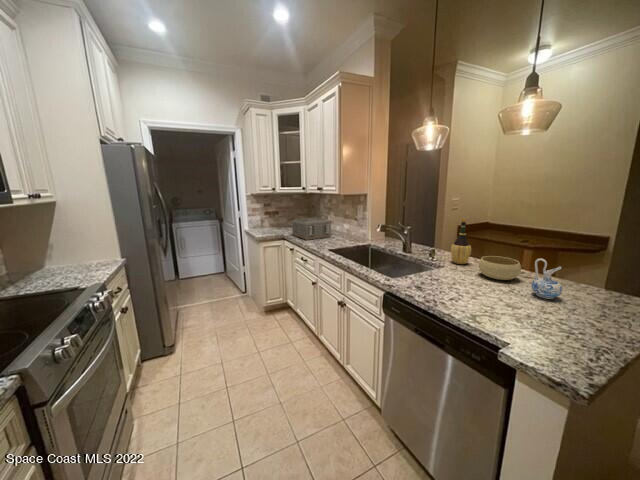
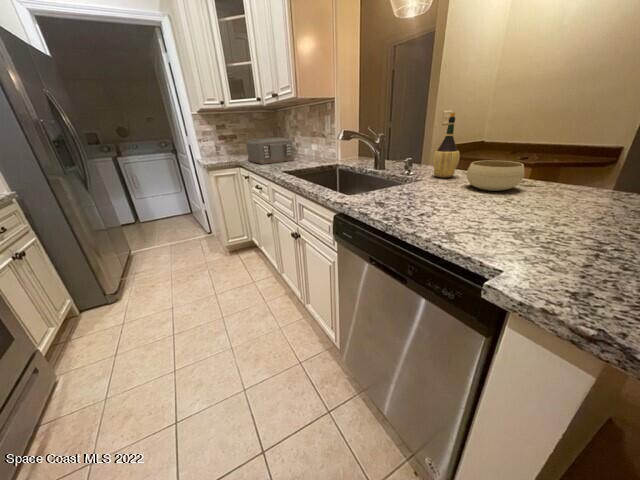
ceramic pitcher: present [531,259,562,299] -> none [538,148,590,208]

